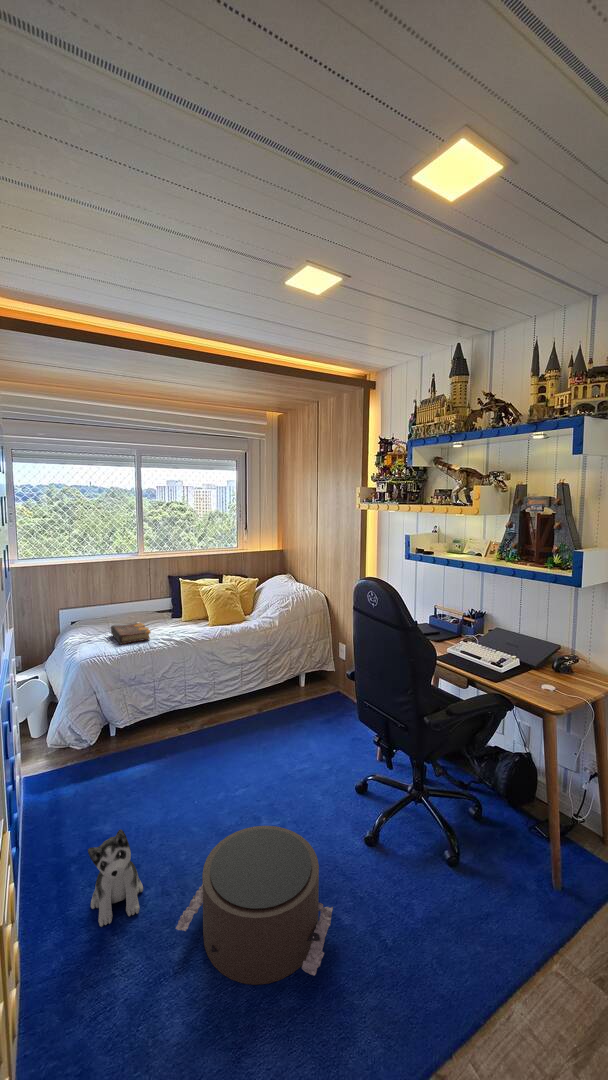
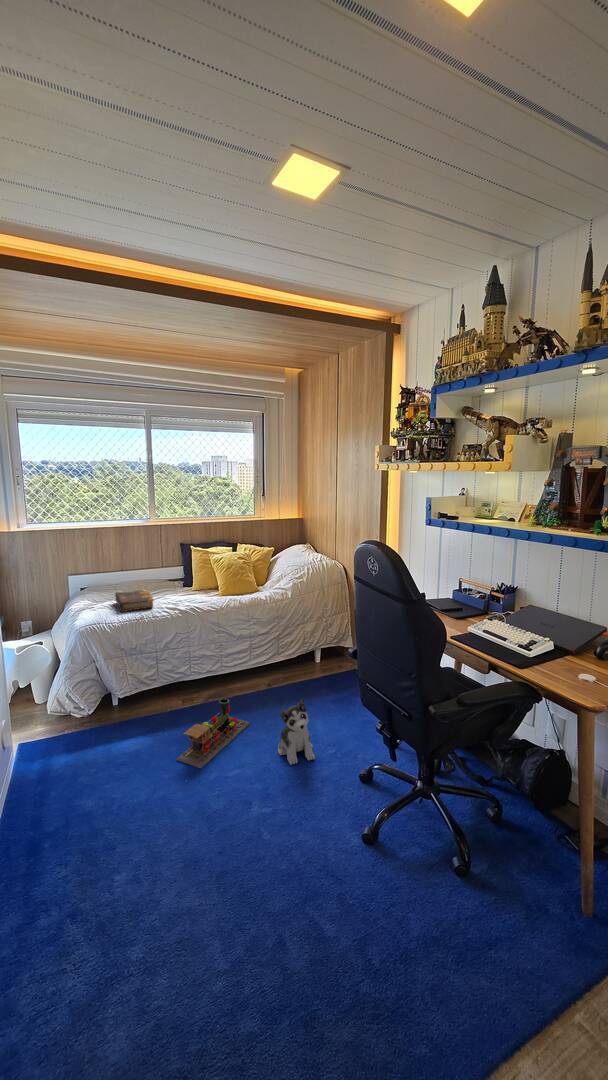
toy train: none [184,723,248,789] -> present [177,698,250,768]
pouf: present [176,826,333,985] -> none [130,820,312,1008]
plush toy: present [88,829,143,927] -> present [278,700,315,765]

